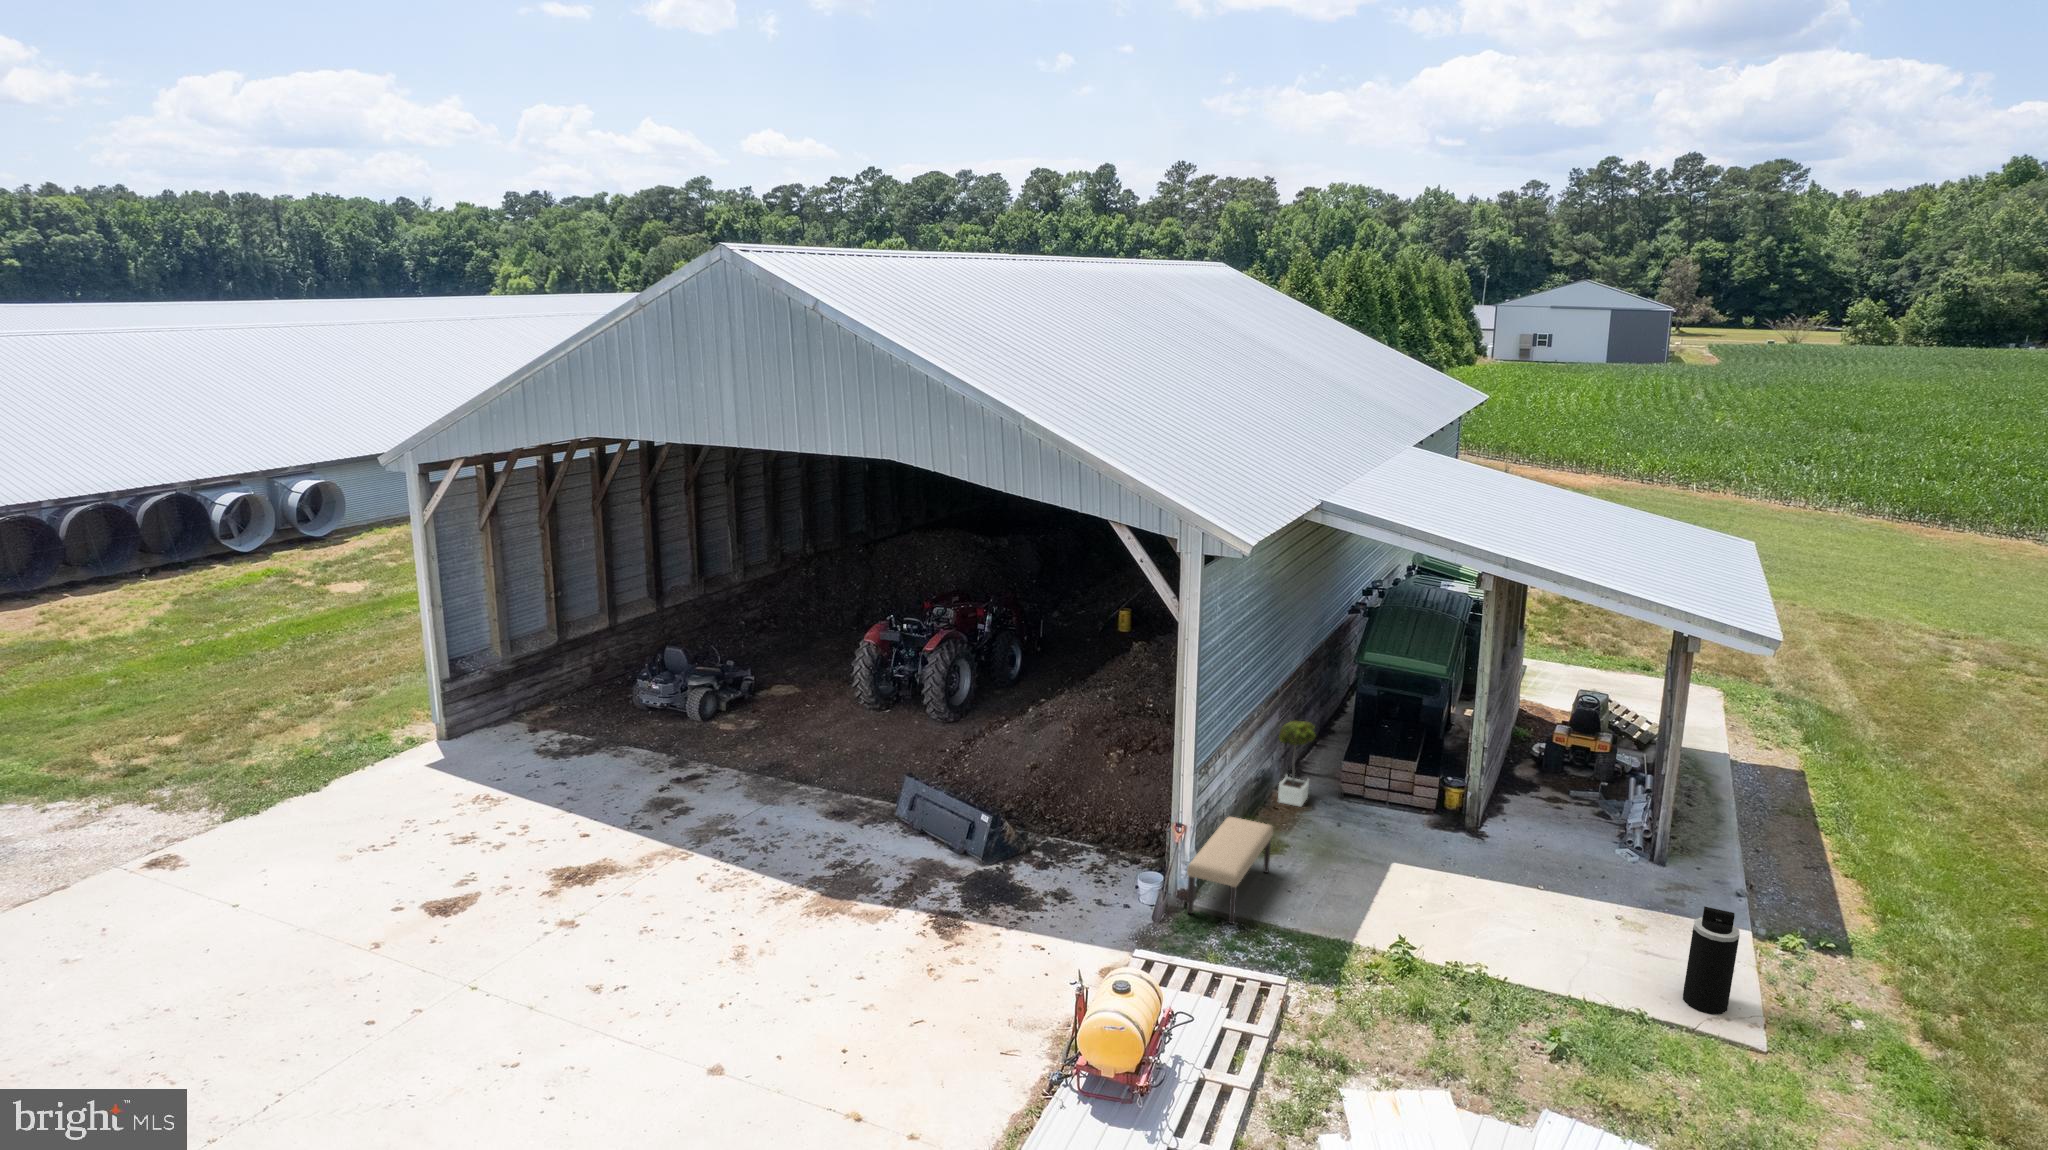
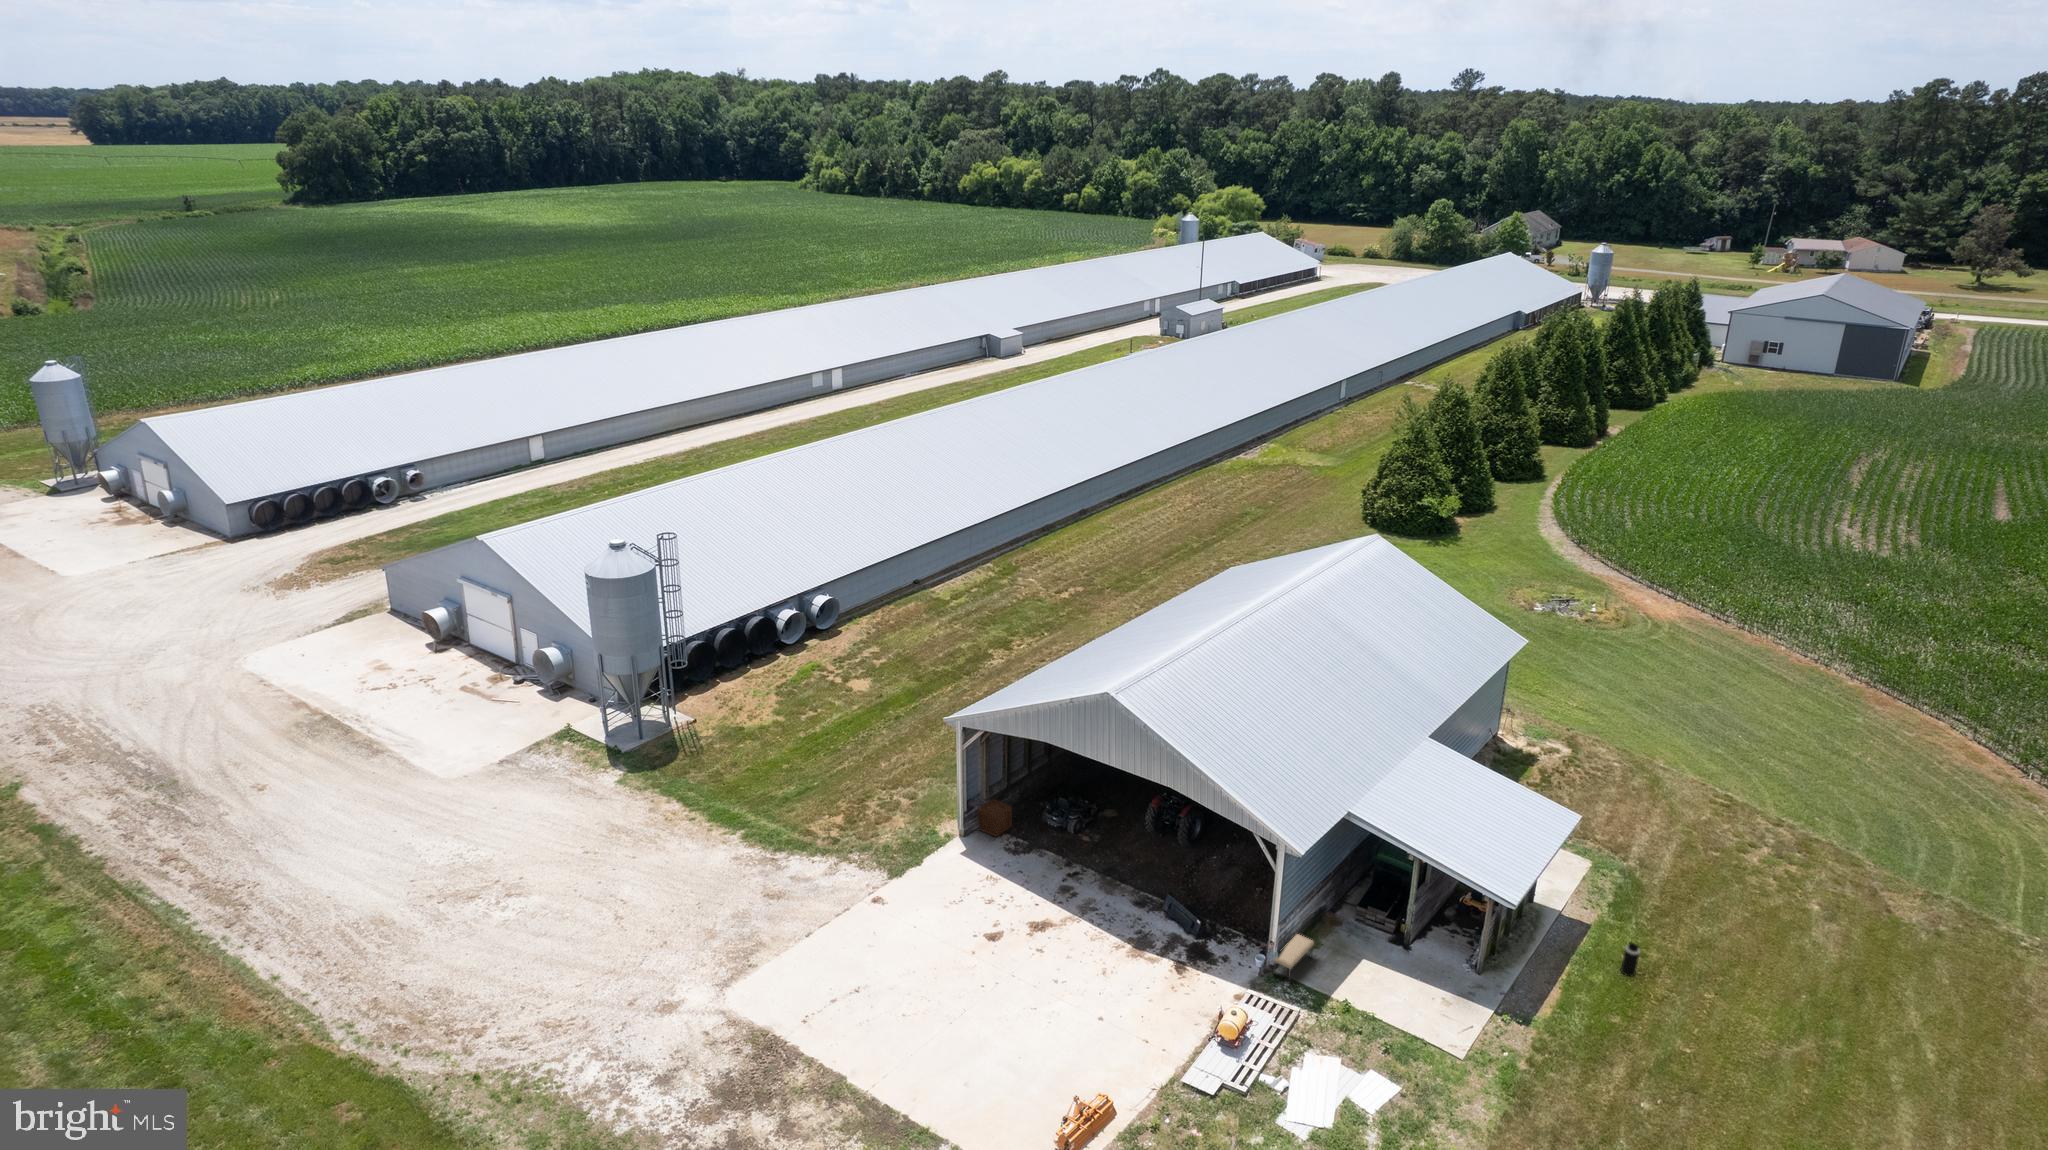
wooden crate: none [478,662,565,737] -> present [978,799,1012,837]
potted tree: present [1278,721,1316,806] -> none [1329,887,1347,923]
trash can: present [1683,907,1740,1014] -> present [1621,943,1640,977]

